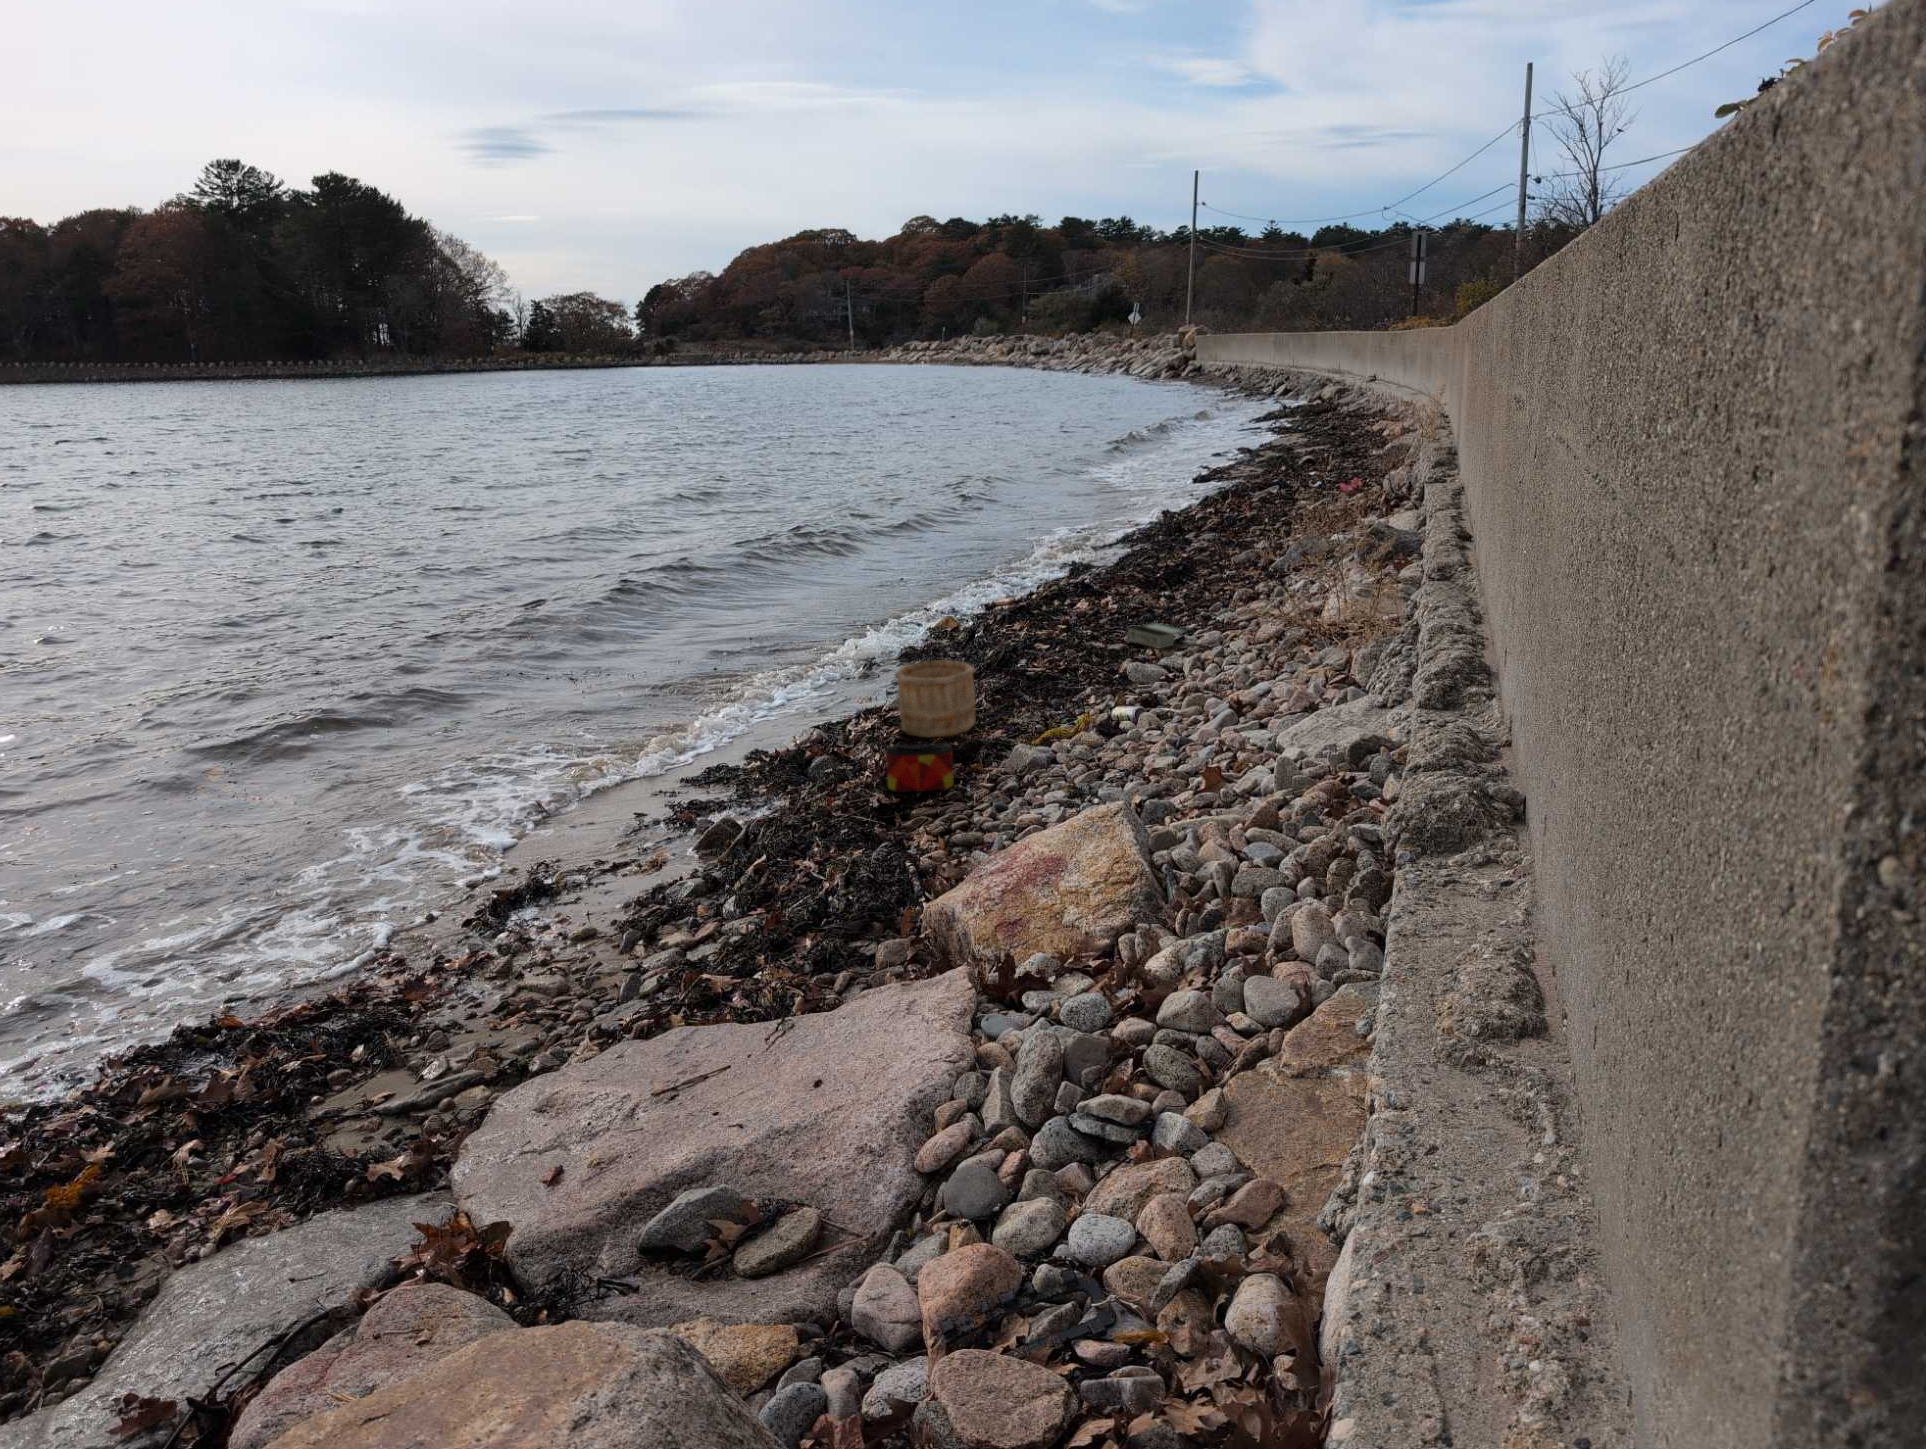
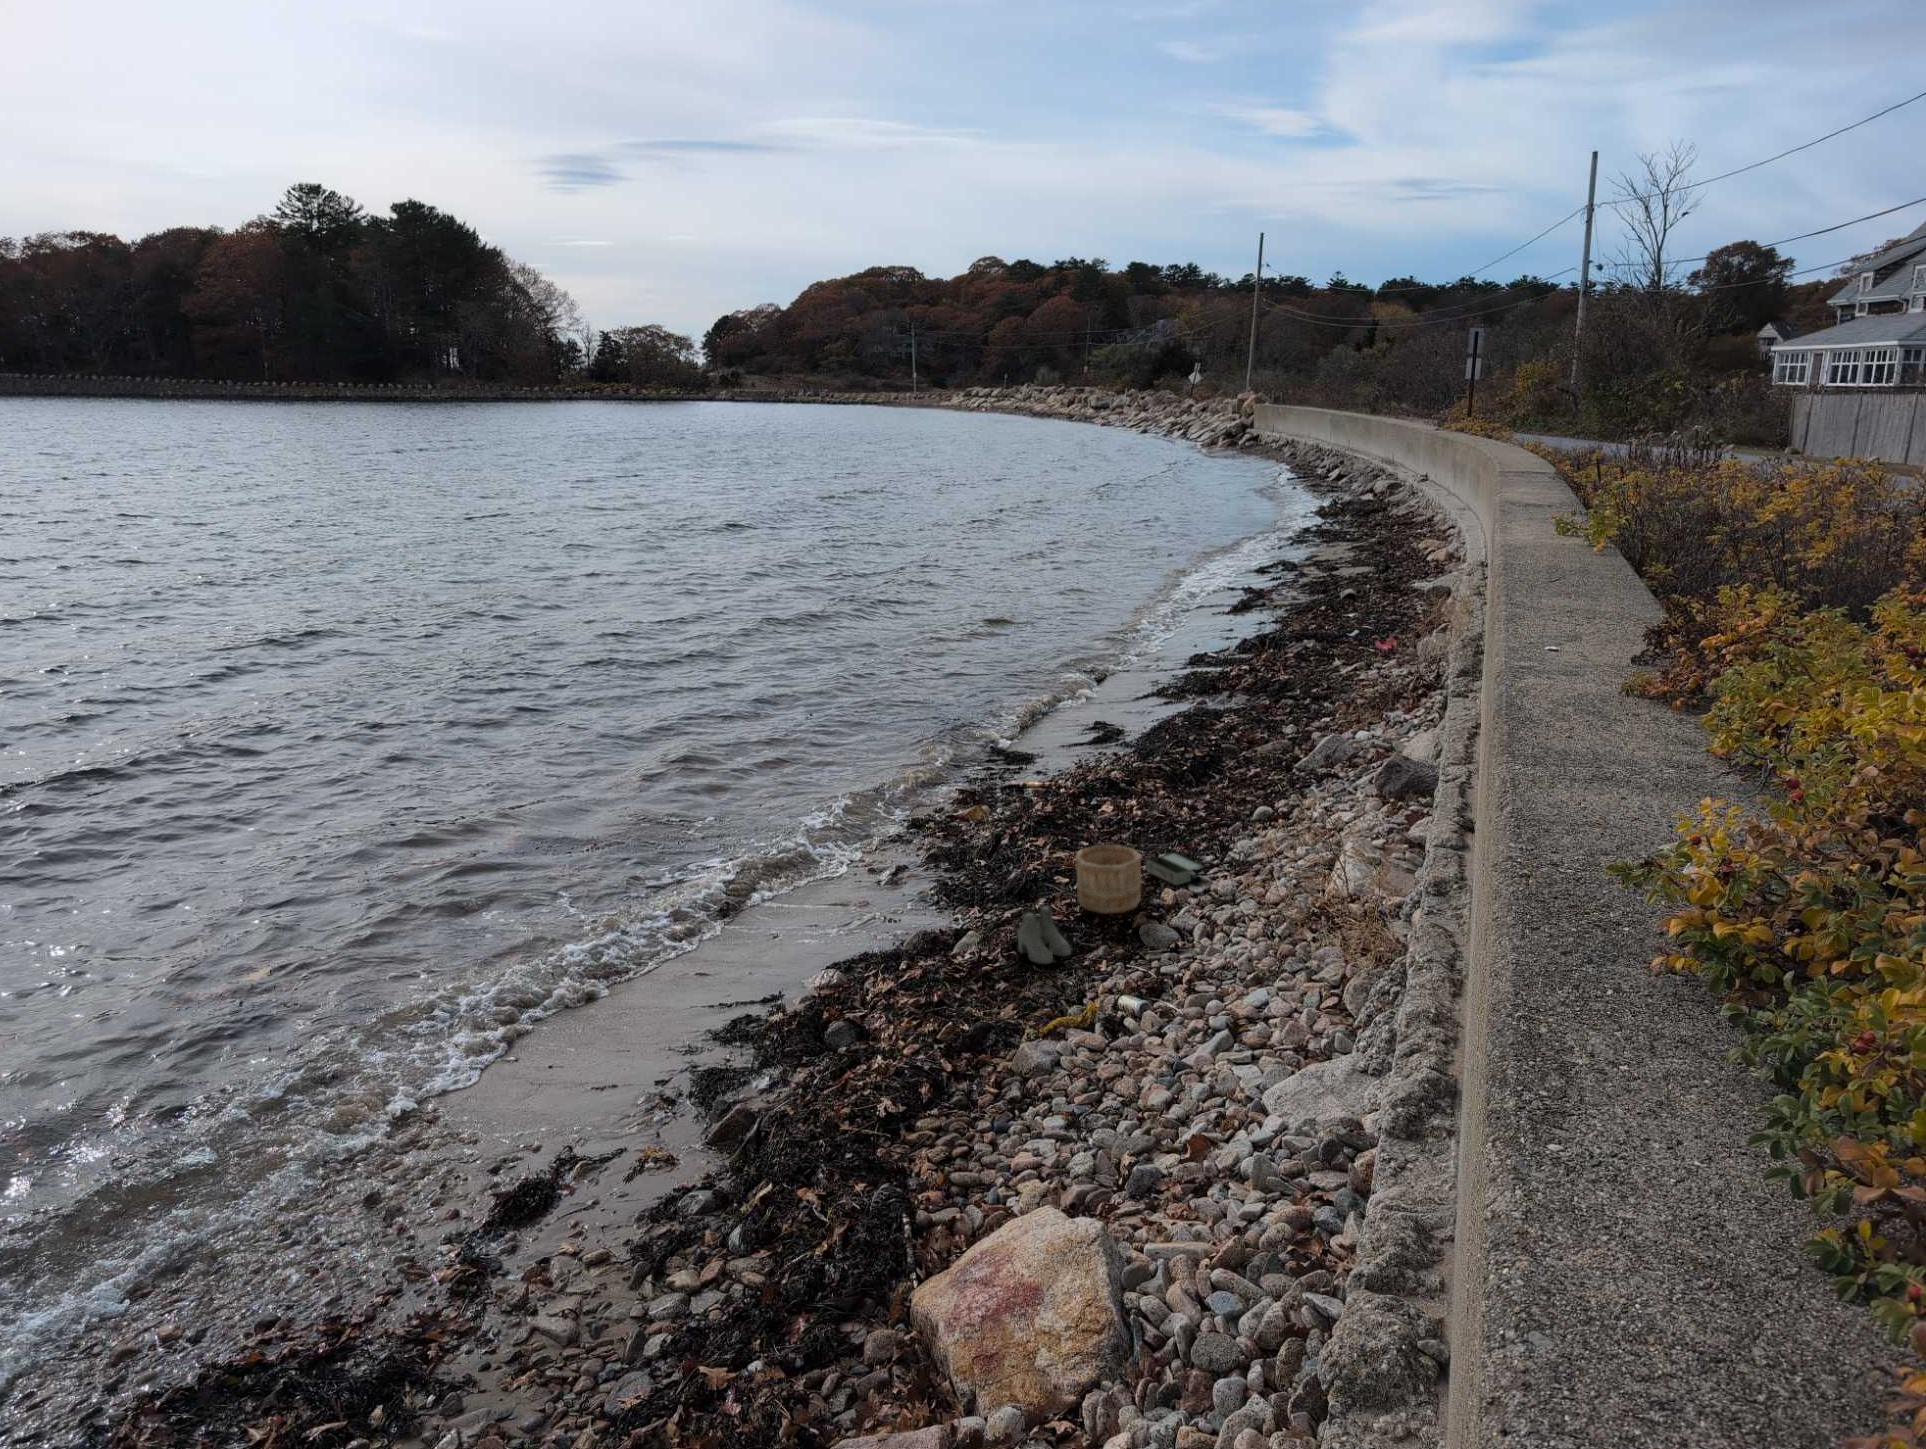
boots: none [1003,649,1059,705] -> present [1018,904,1071,964]
wooden bucket: present [895,660,975,737] -> present [1075,845,1142,914]
bag: present [879,743,958,793] -> none [887,1042,964,1094]

